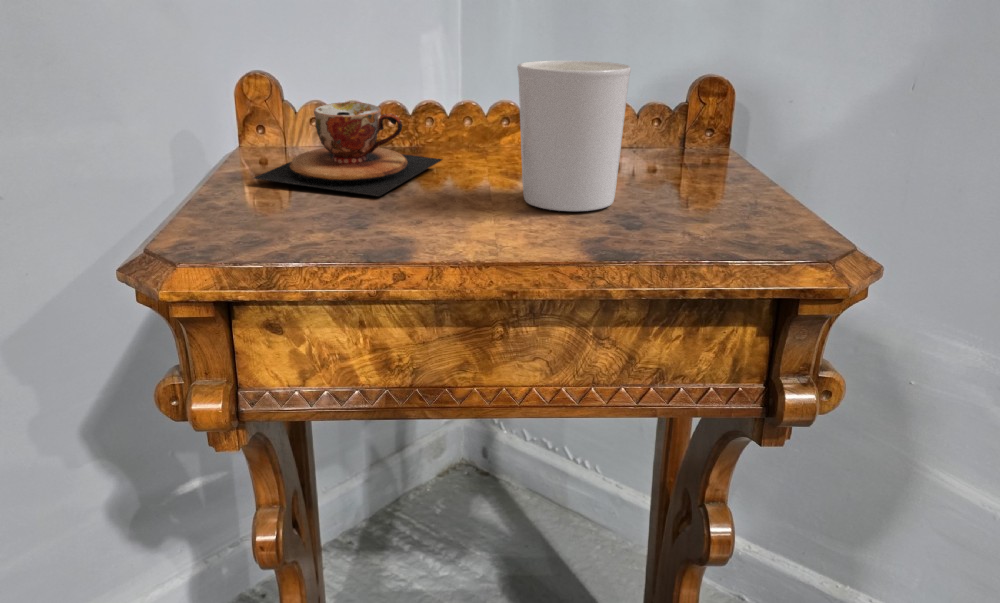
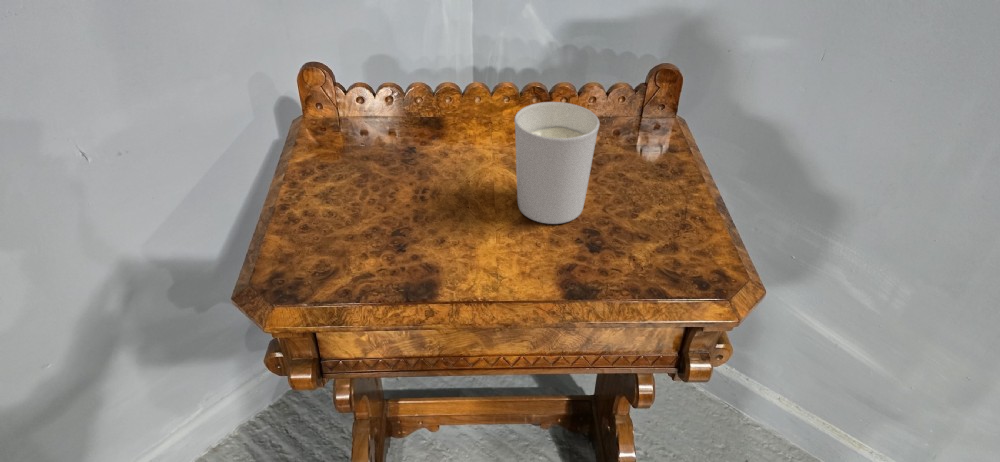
teacup: present [254,102,442,196] -> none [320,111,459,201]

